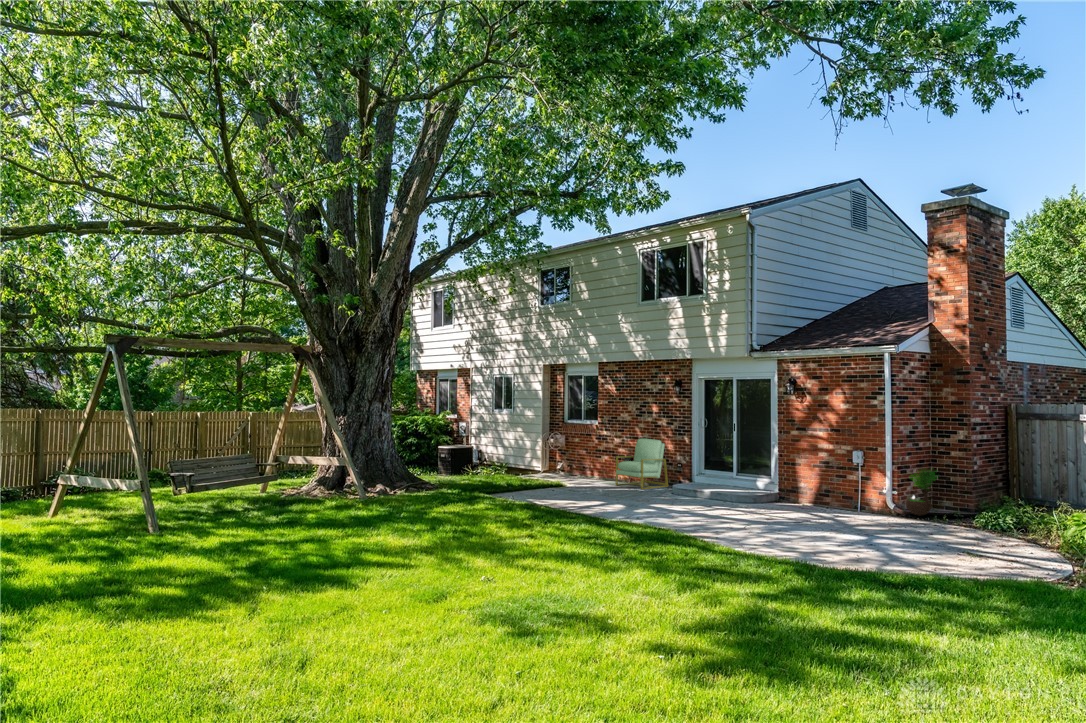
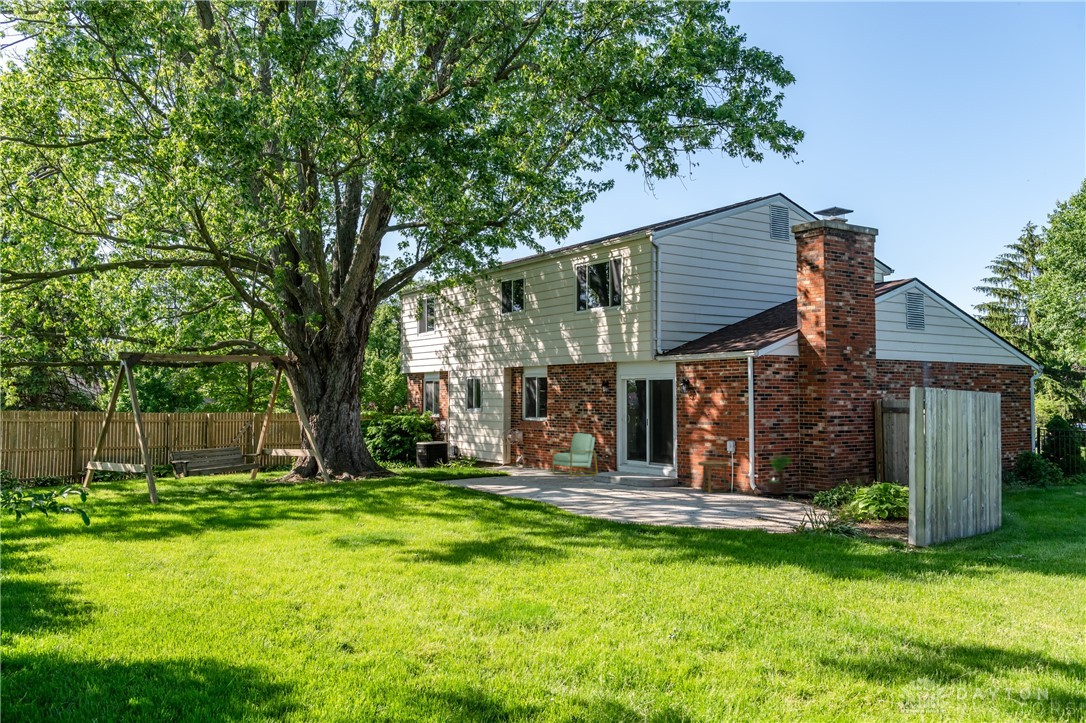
side table: none [819,475,857,514] -> present [698,461,728,493]

